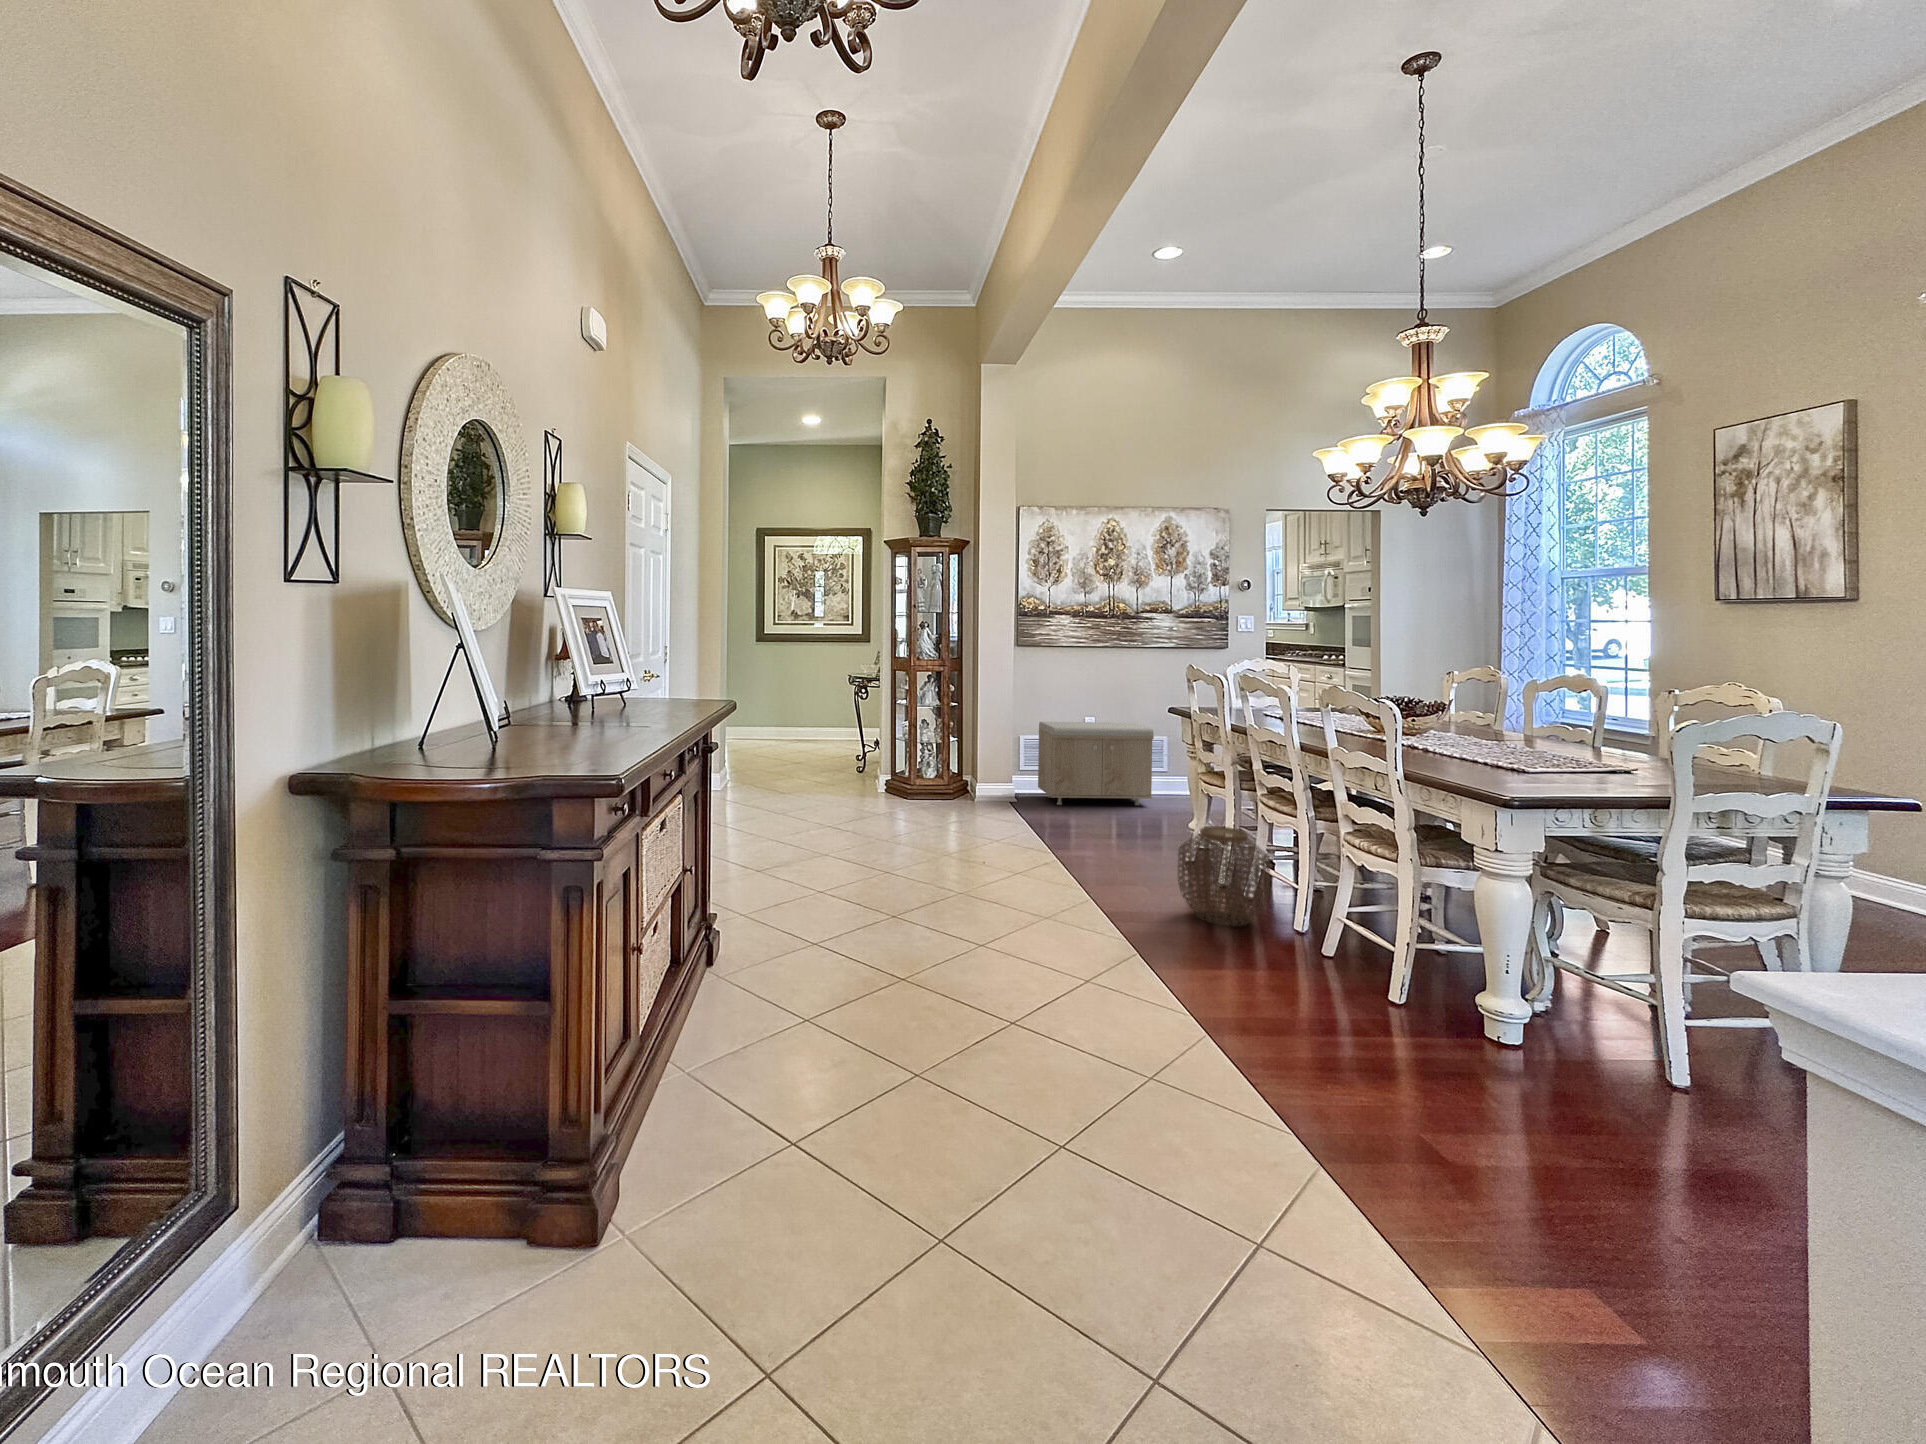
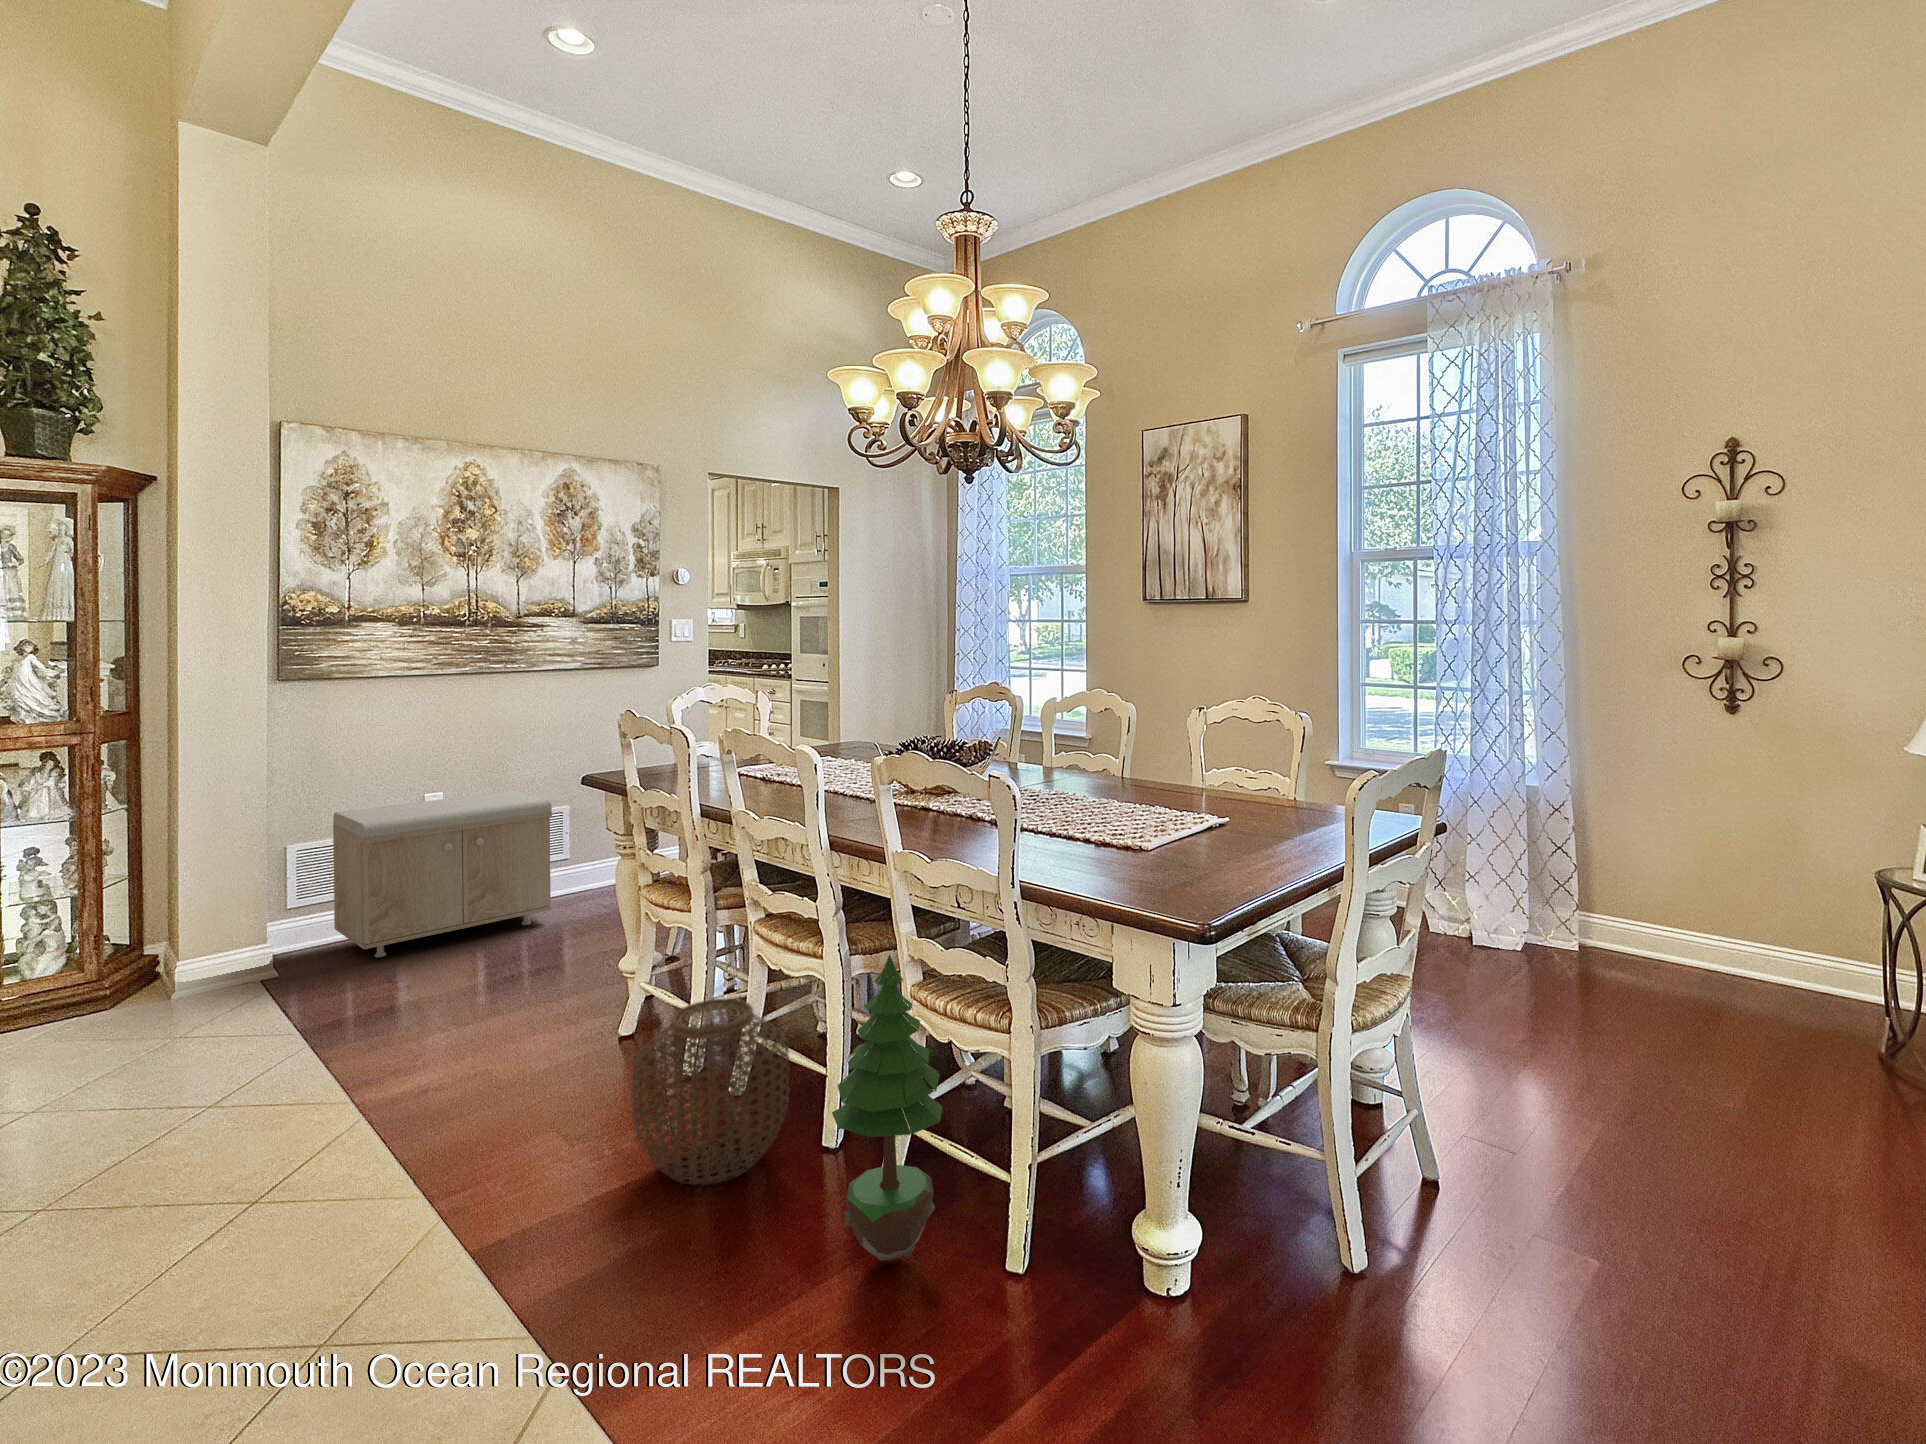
potted tree: none [1279,797,1352,977] -> present [832,955,943,1261]

